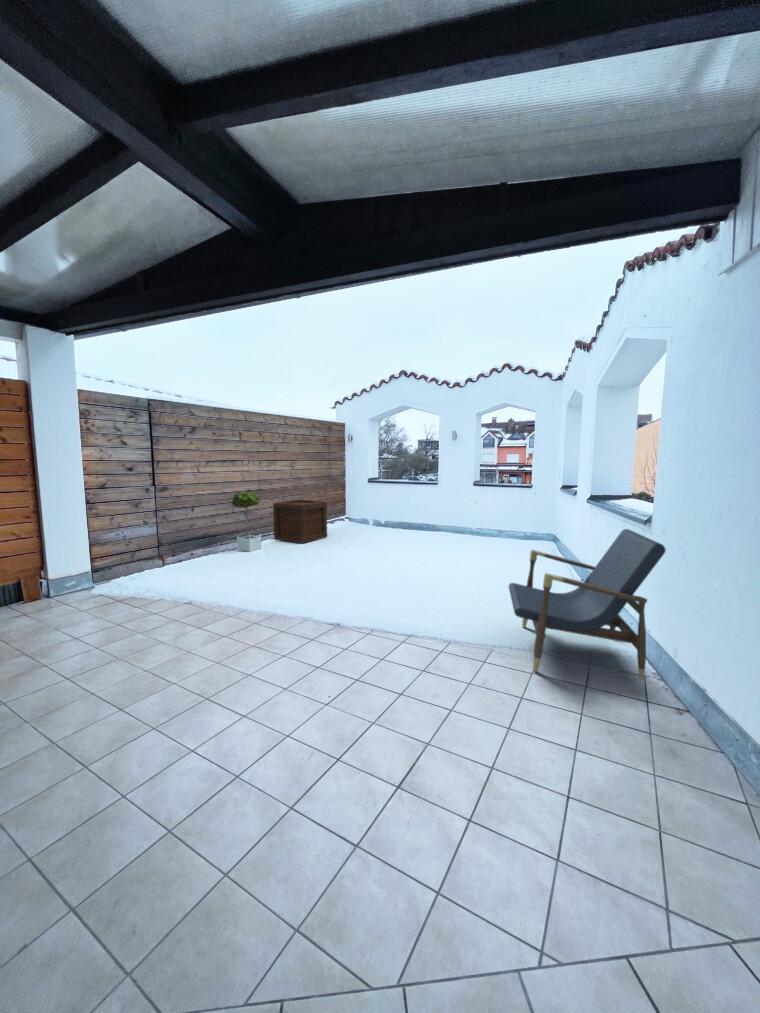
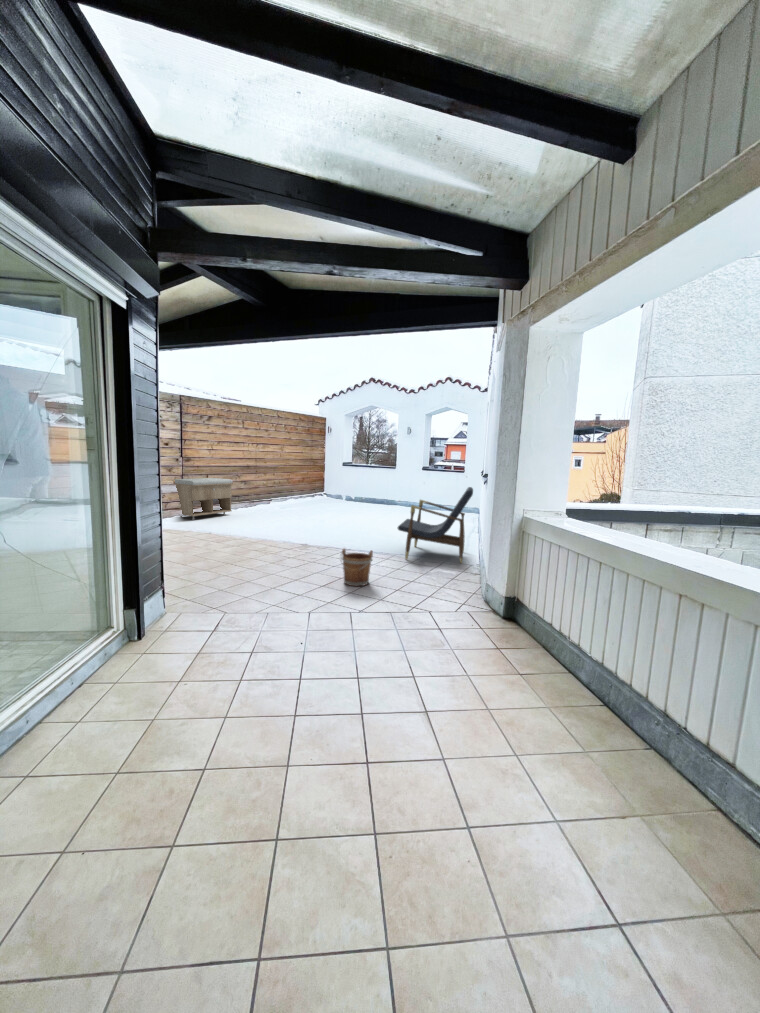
potted tree: present [232,491,261,552] -> none [235,465,256,511]
wooden crate: present [273,500,327,543] -> none [266,476,308,508]
storage bench: none [140,511,227,576] -> present [172,478,233,520]
bucket: none [453,709,533,810] -> present [341,549,373,586]

